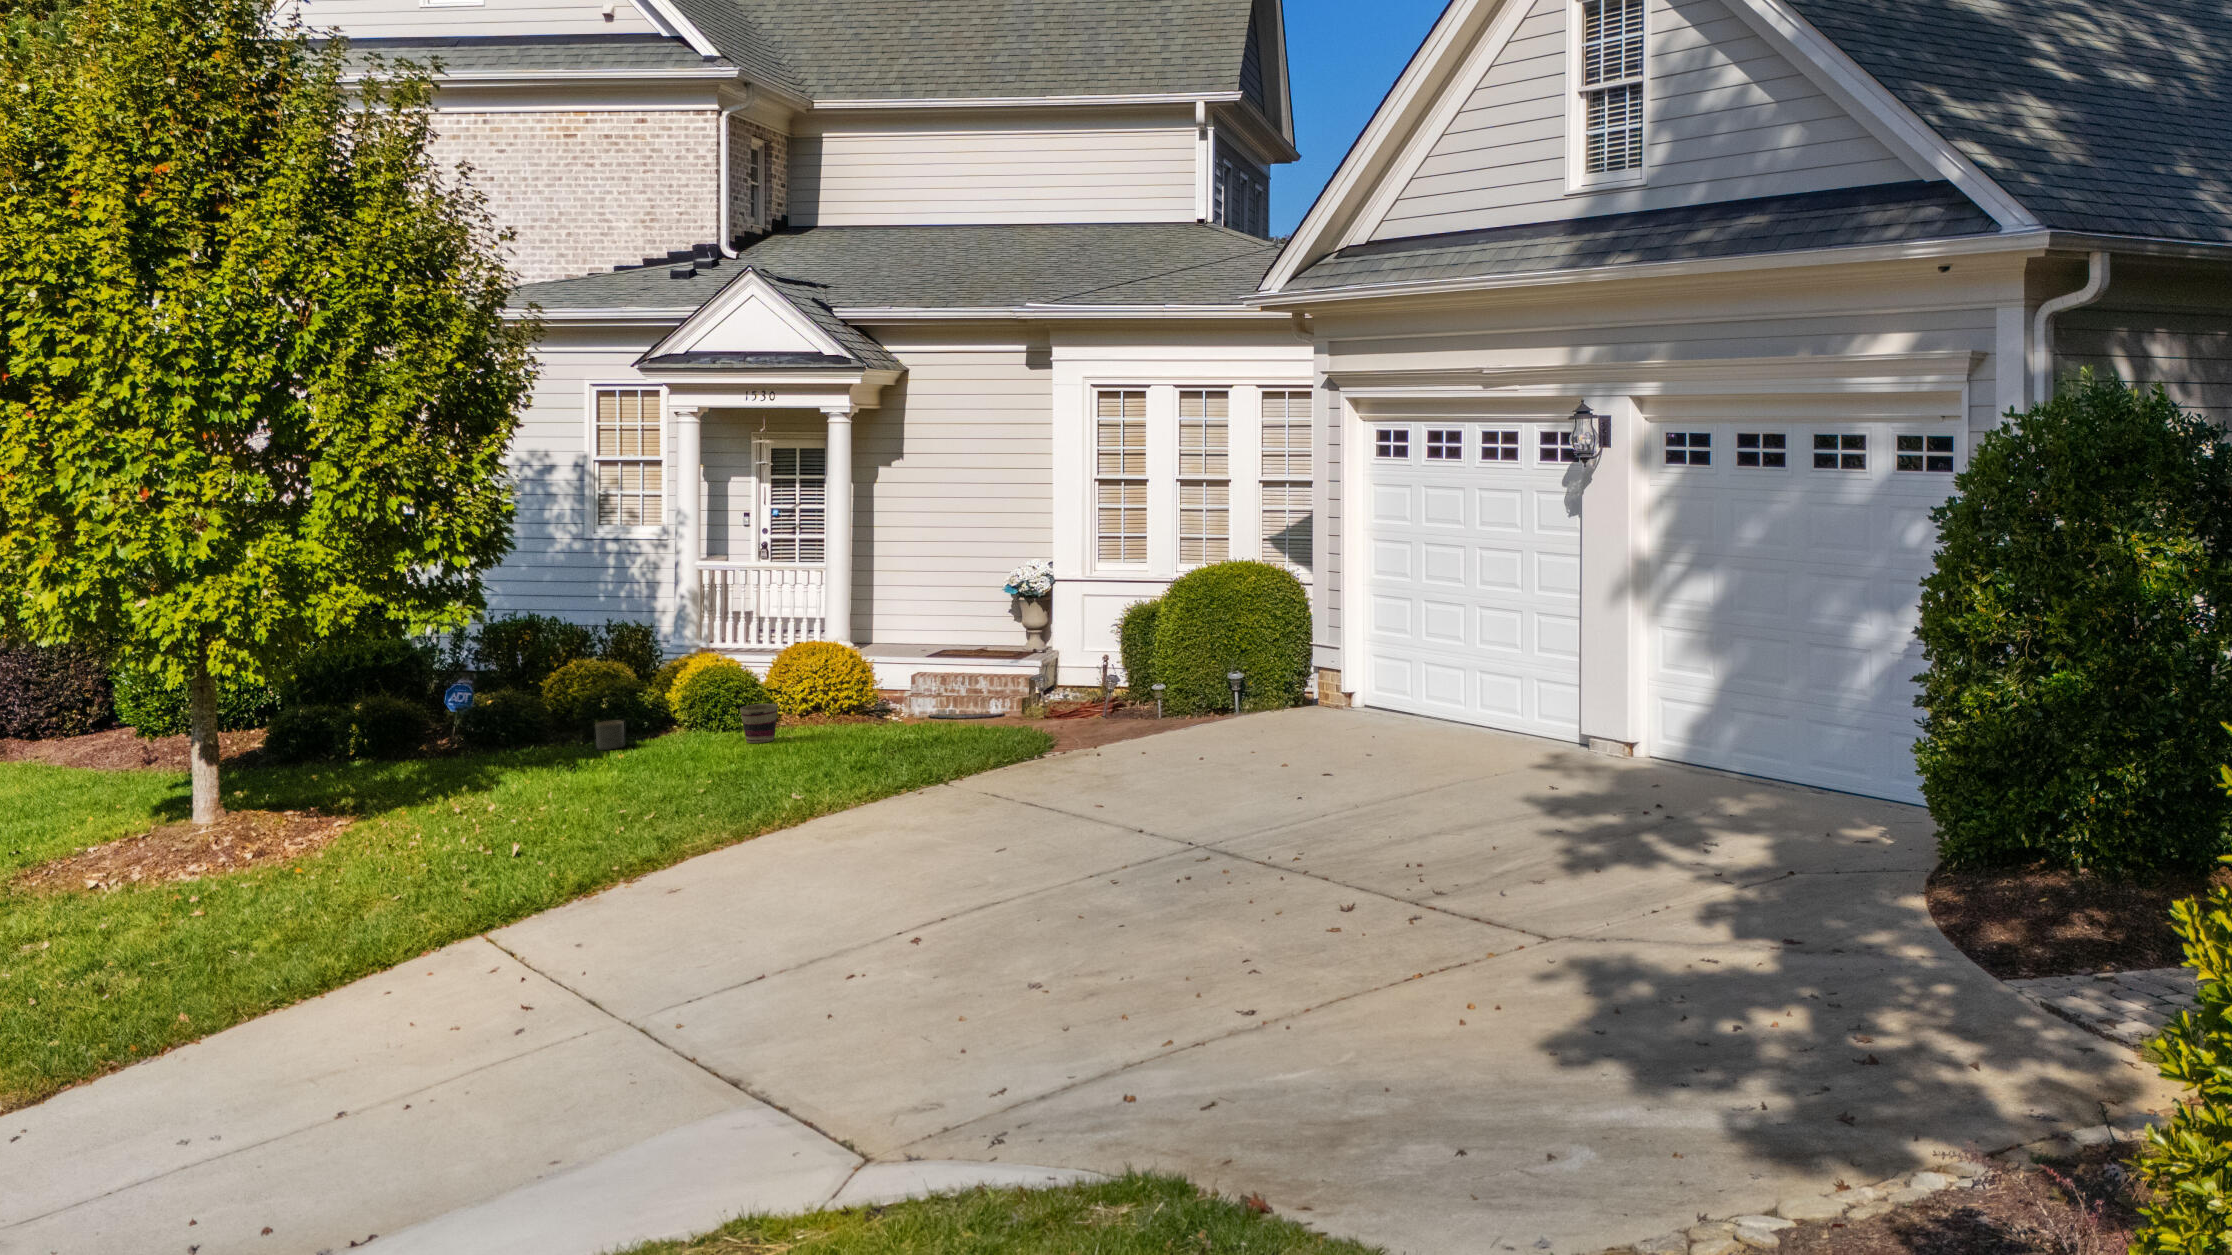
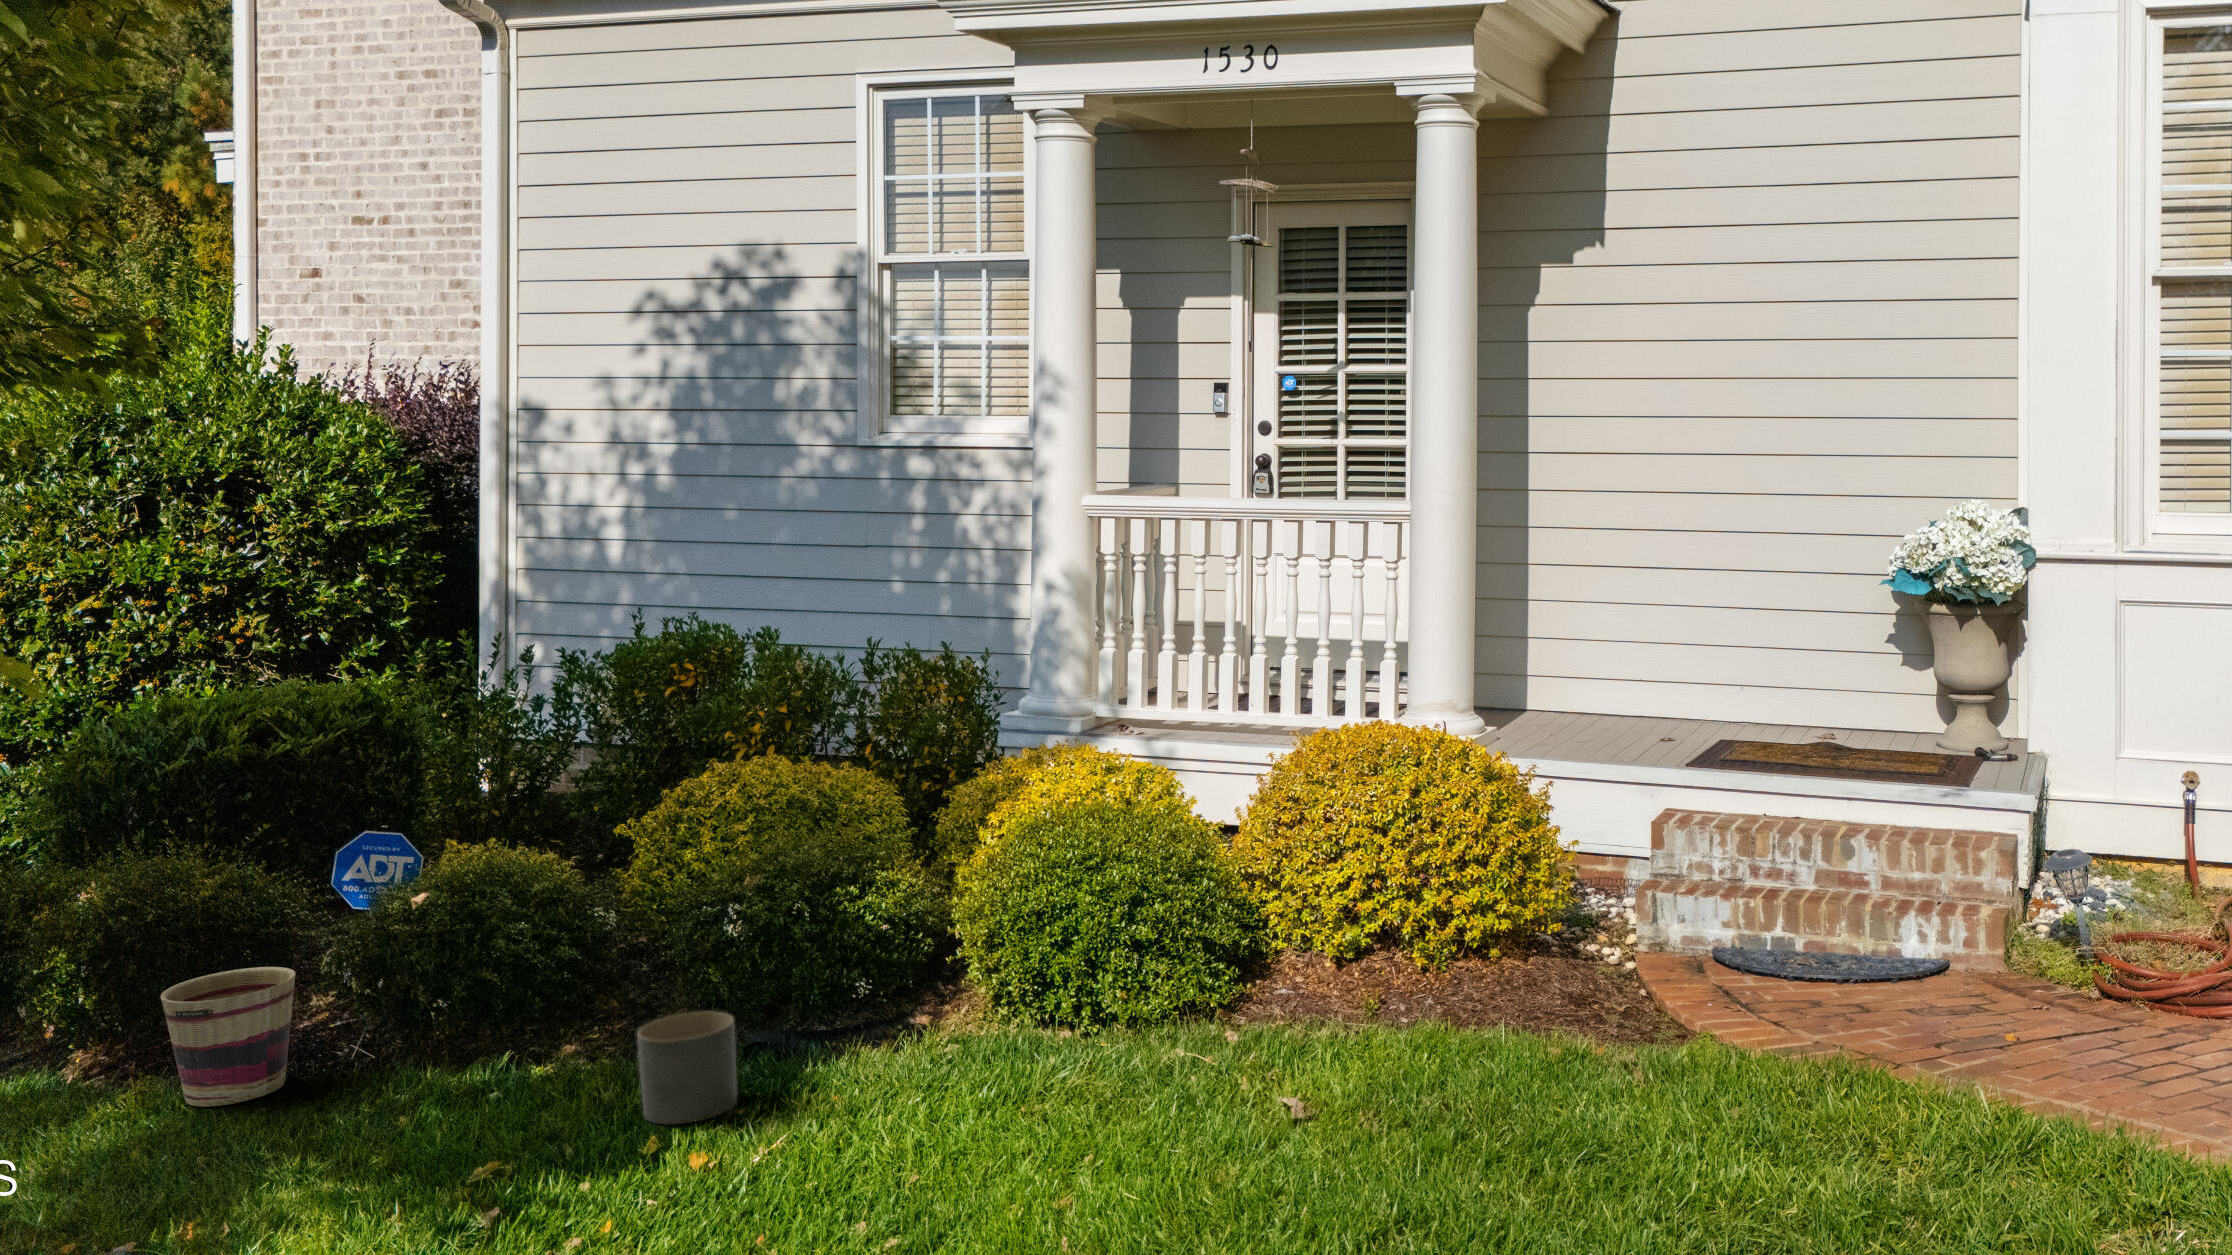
basket: present [740,704,778,743] -> present [161,967,295,1107]

